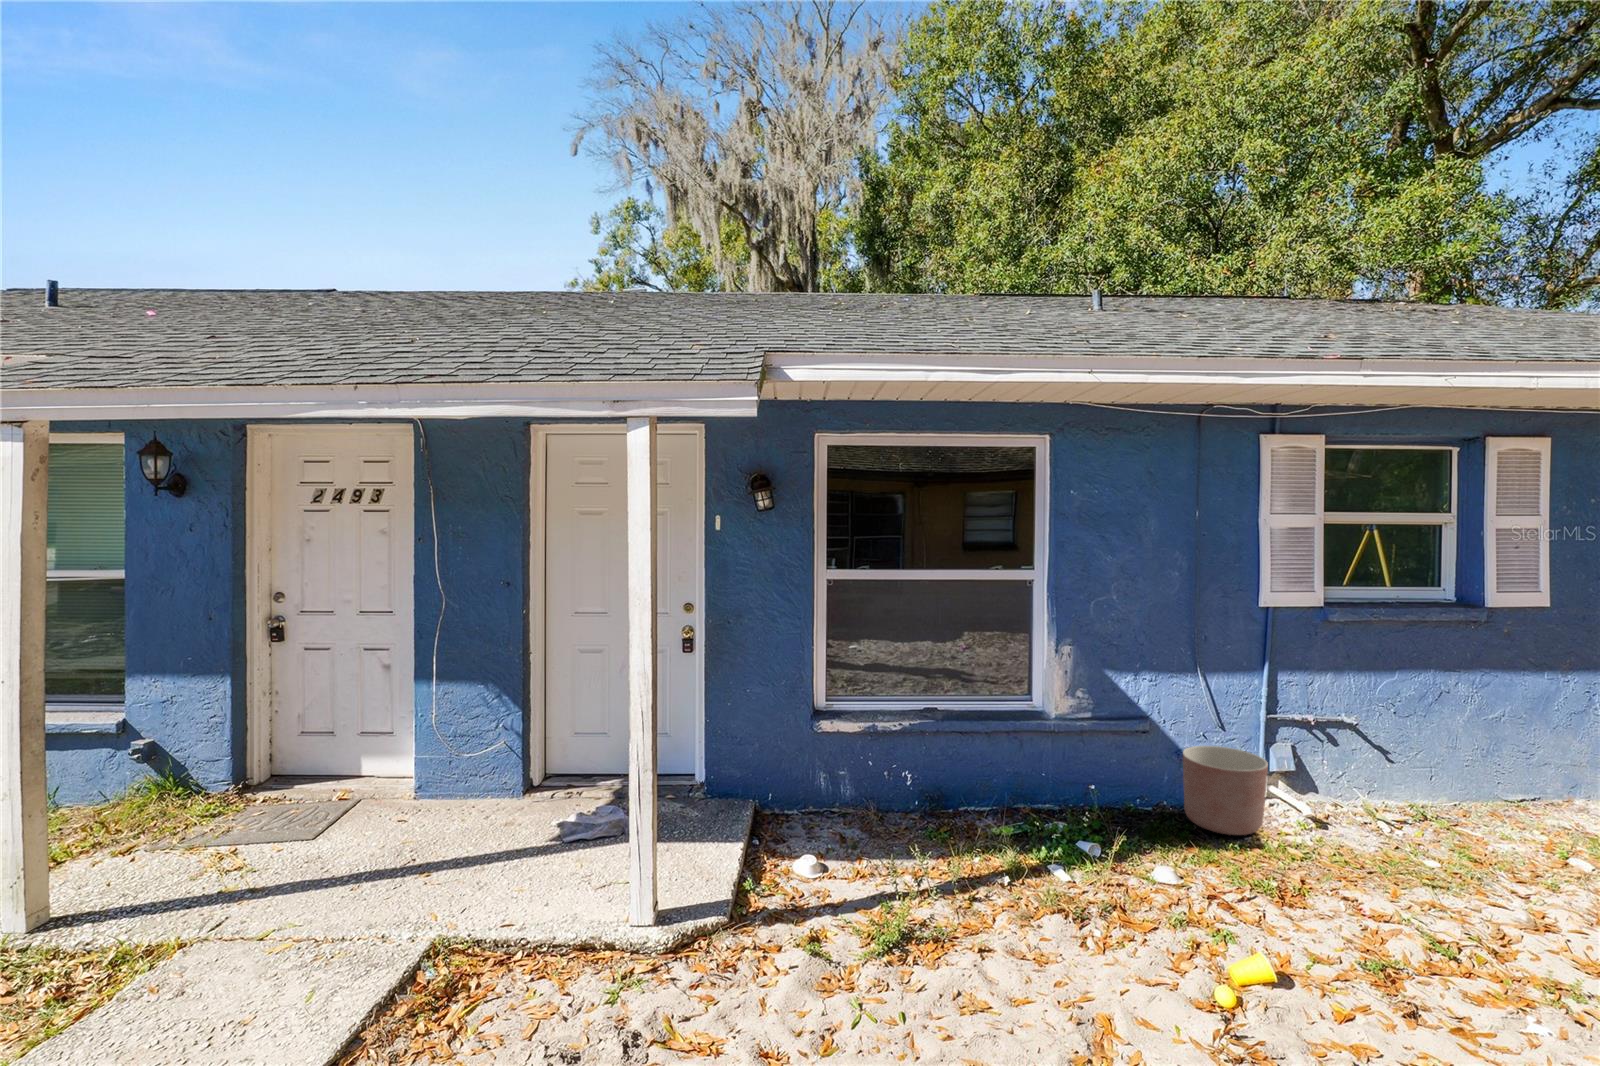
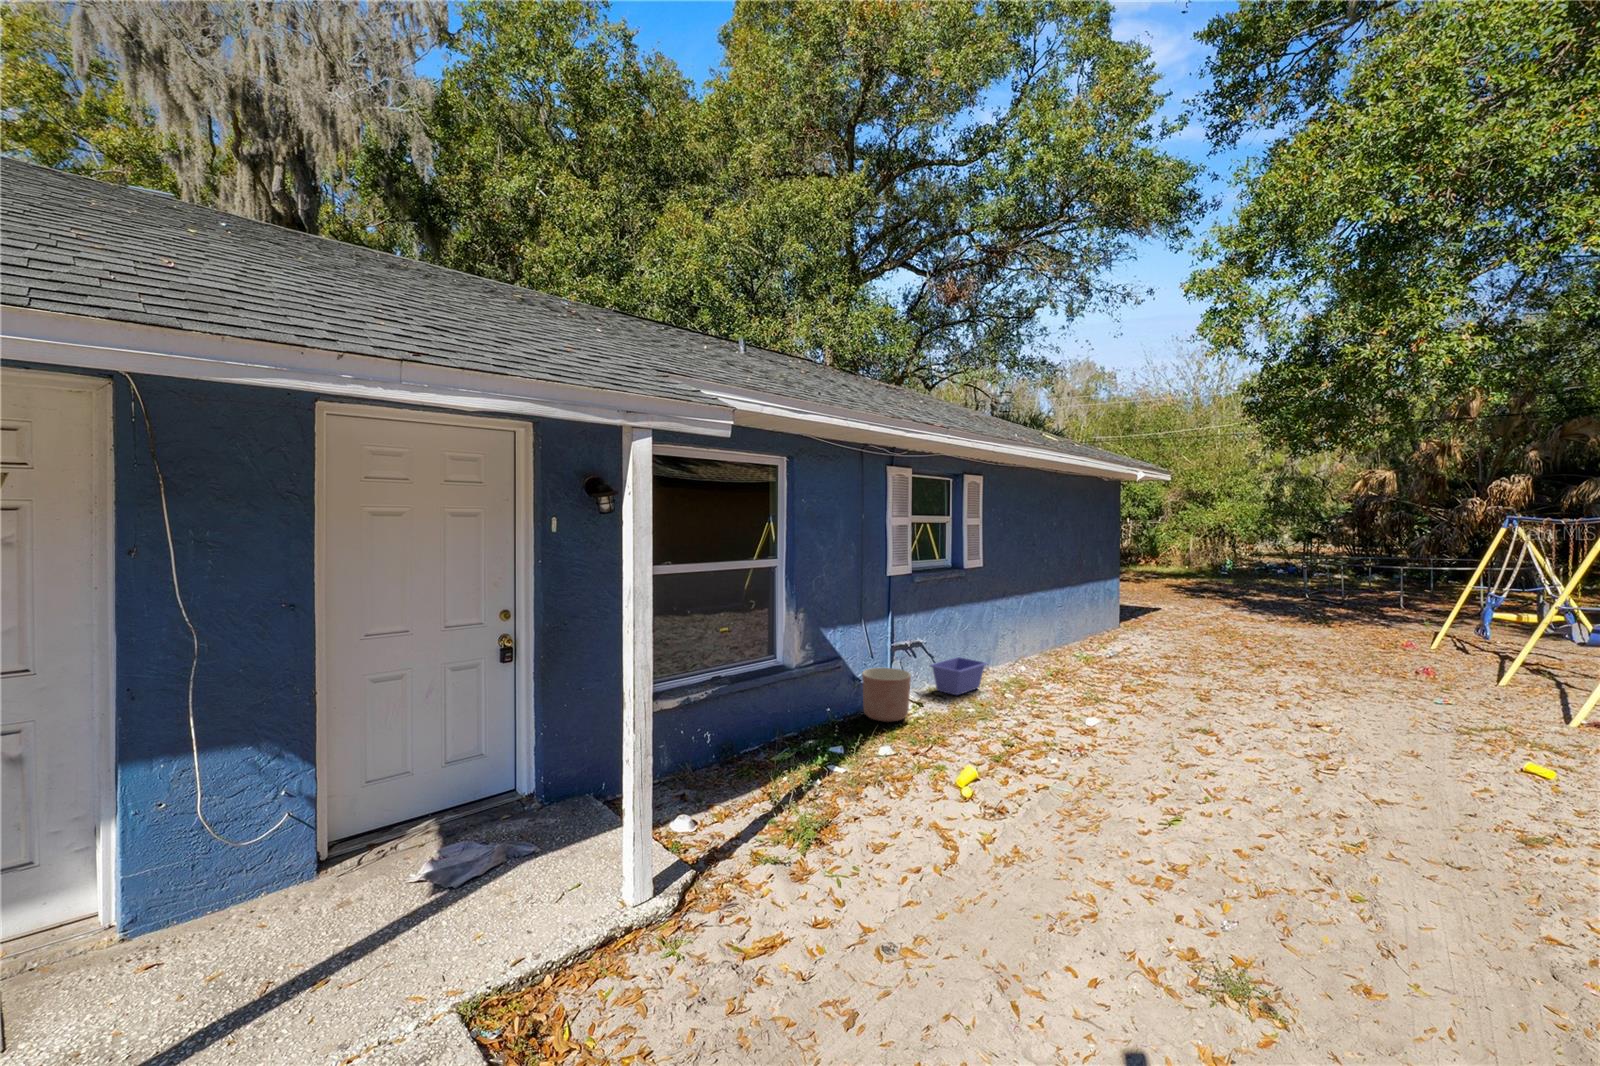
storage bin: none [1361,763,1499,827] -> present [930,657,987,695]

